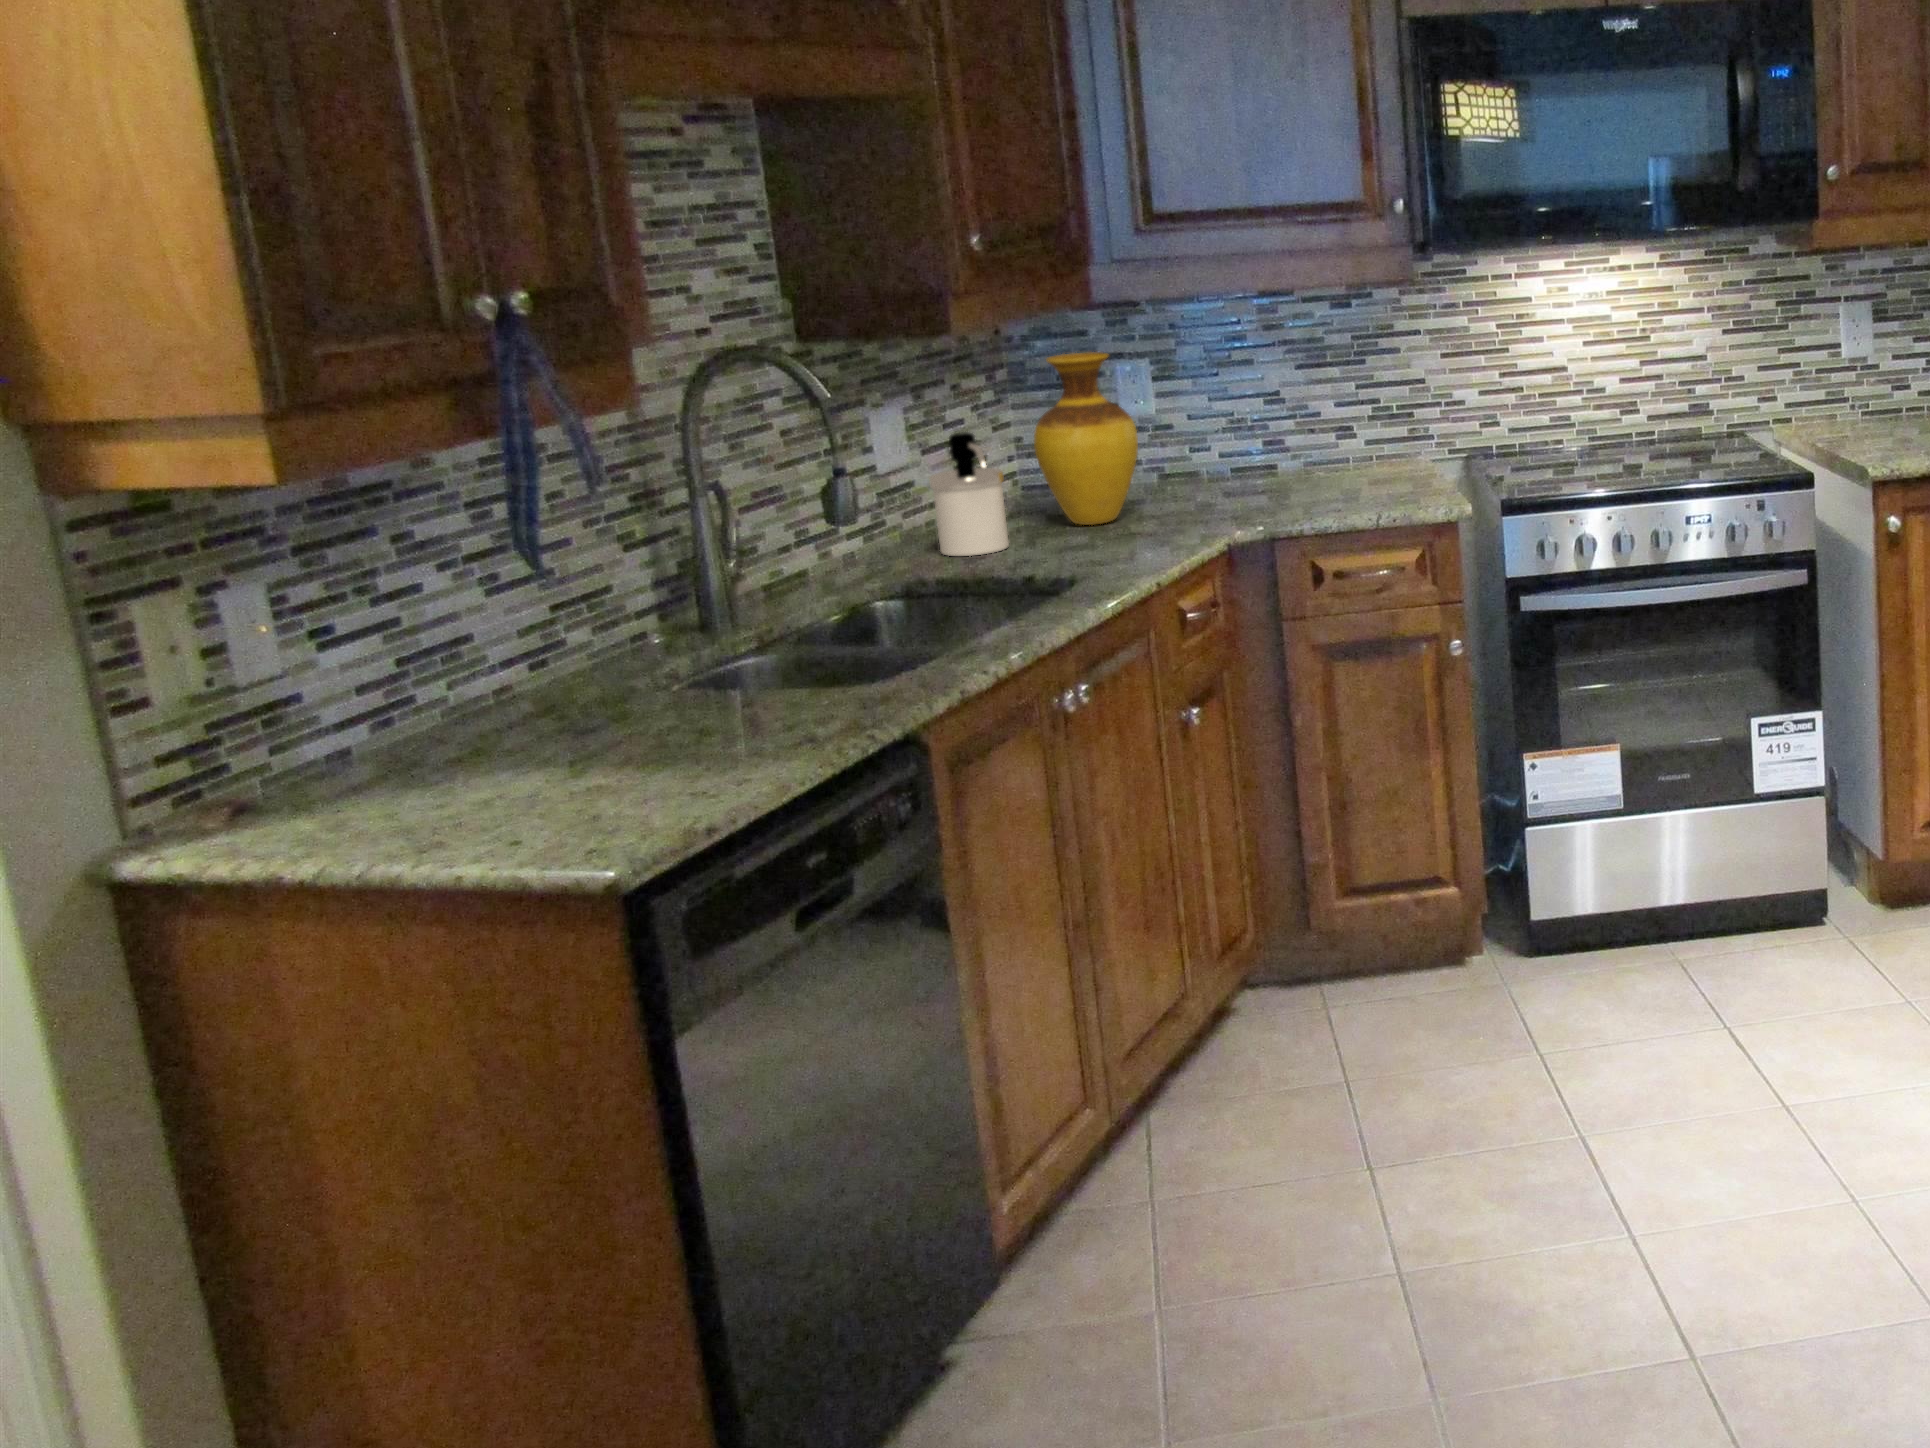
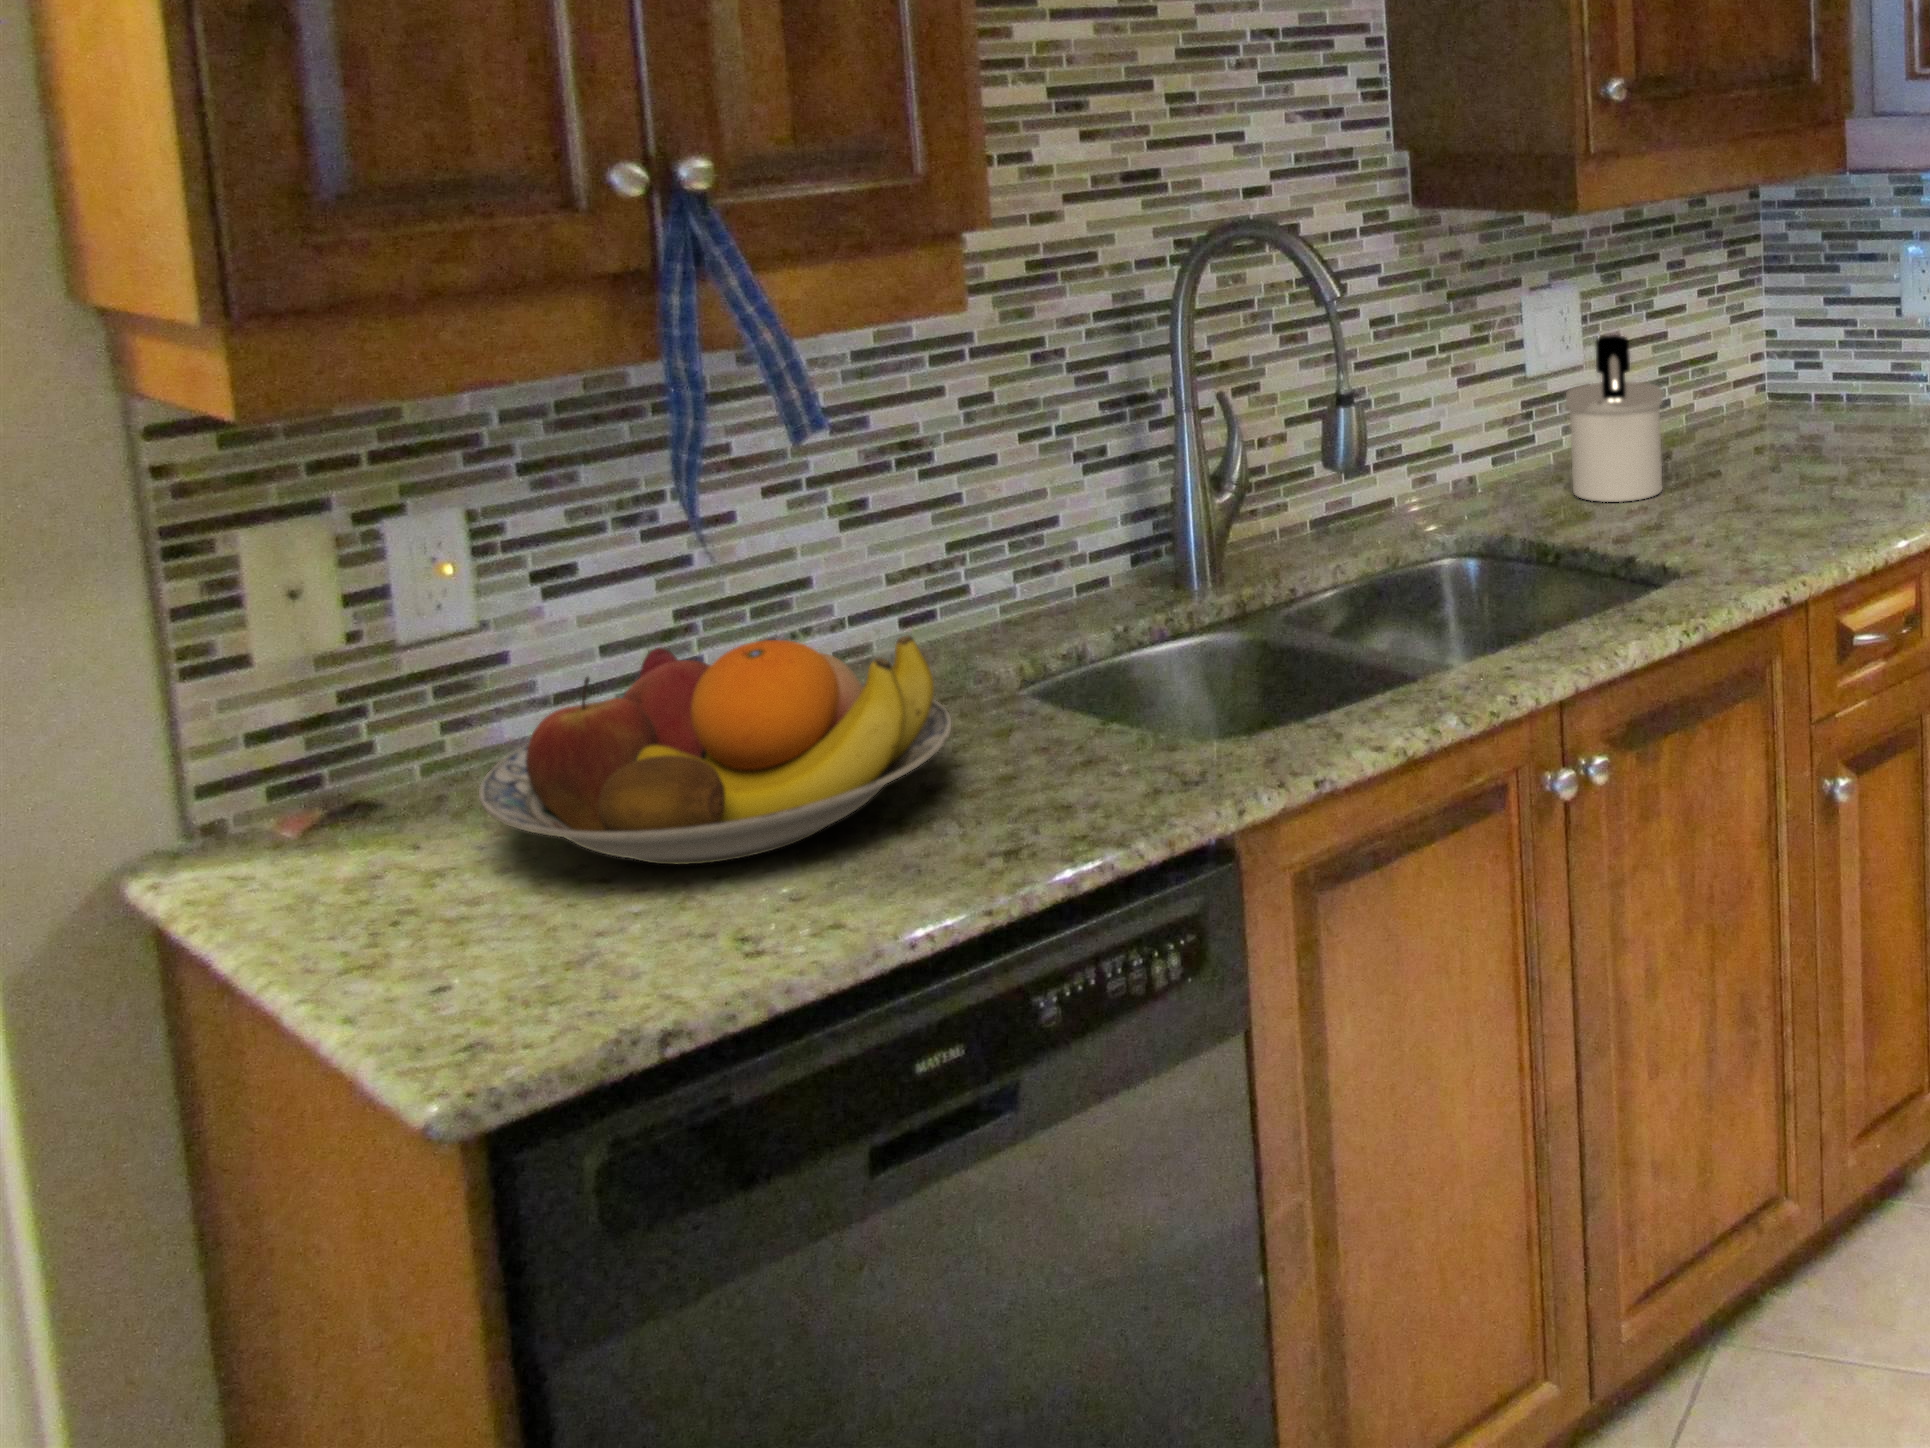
vase: present [1034,352,1138,525] -> none [1729,236,1868,470]
fruit bowl: none [392,622,730,788] -> present [479,635,951,865]

